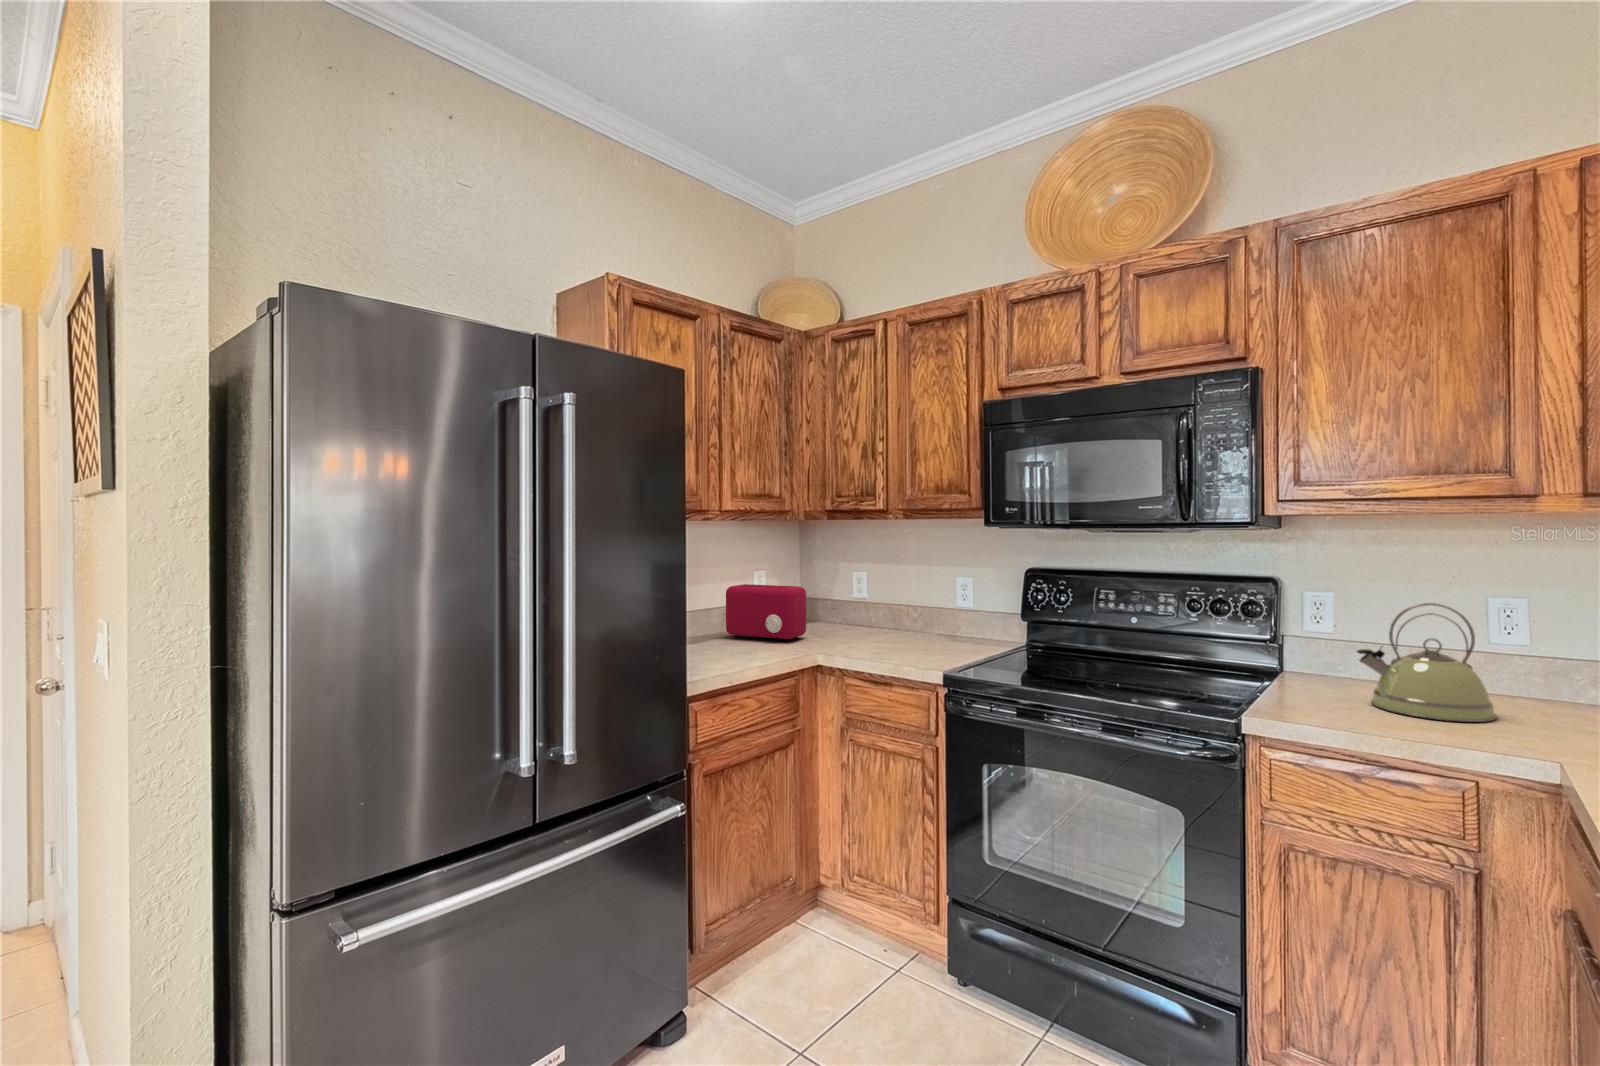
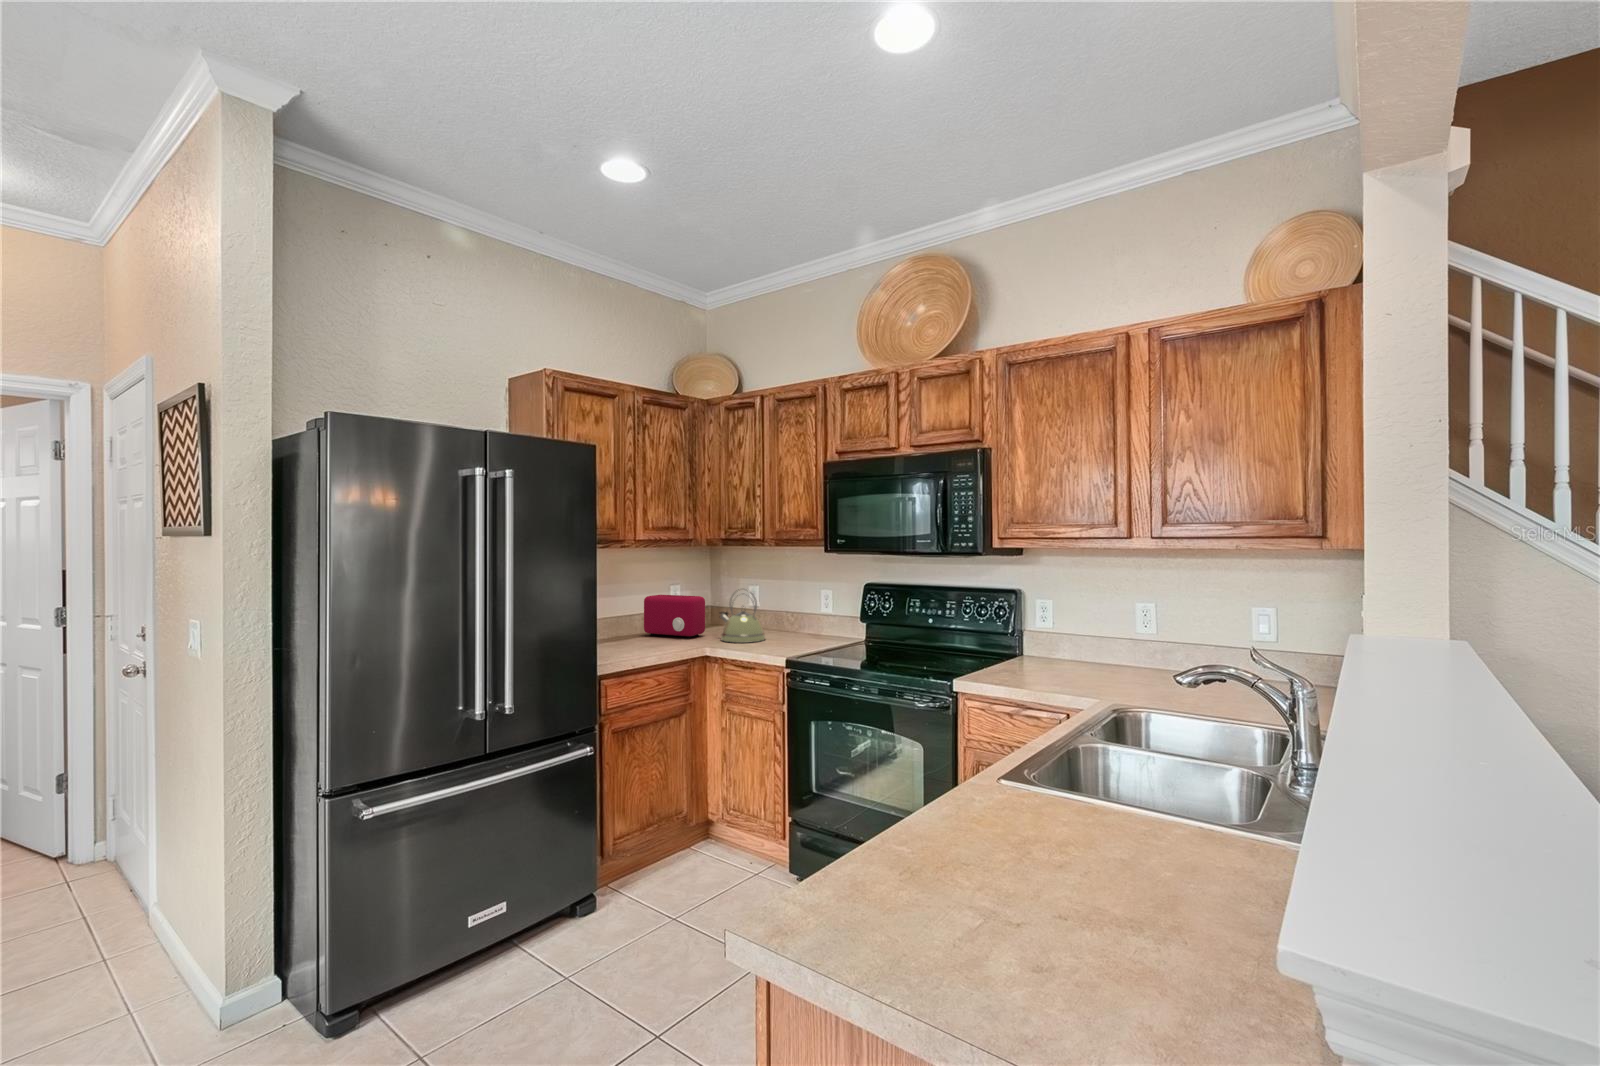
kettle: present [1357,603,1496,722] -> present [720,589,765,643]

